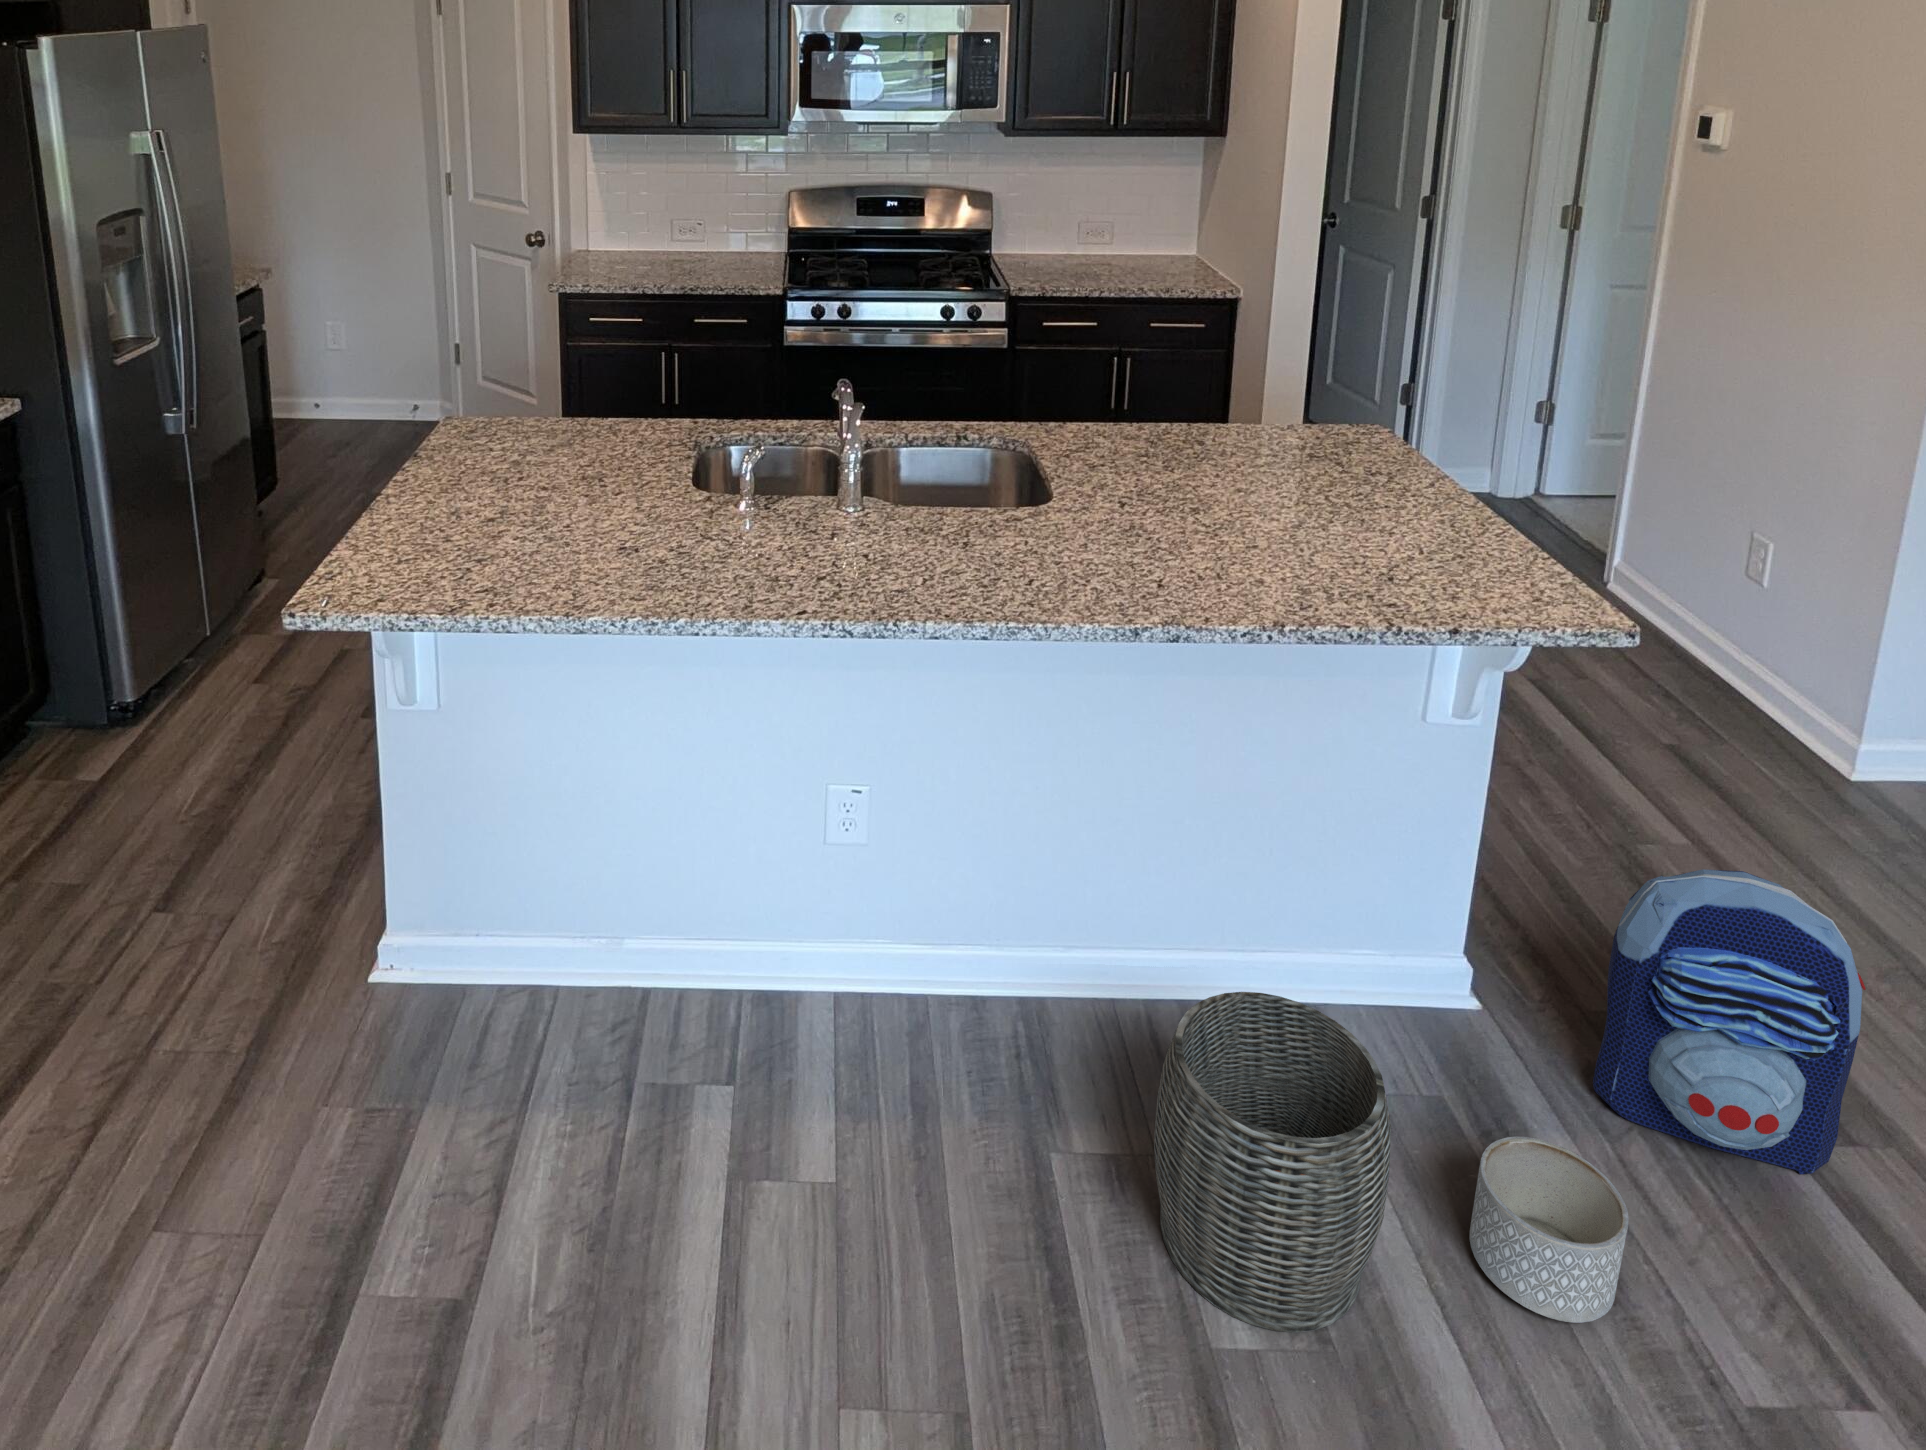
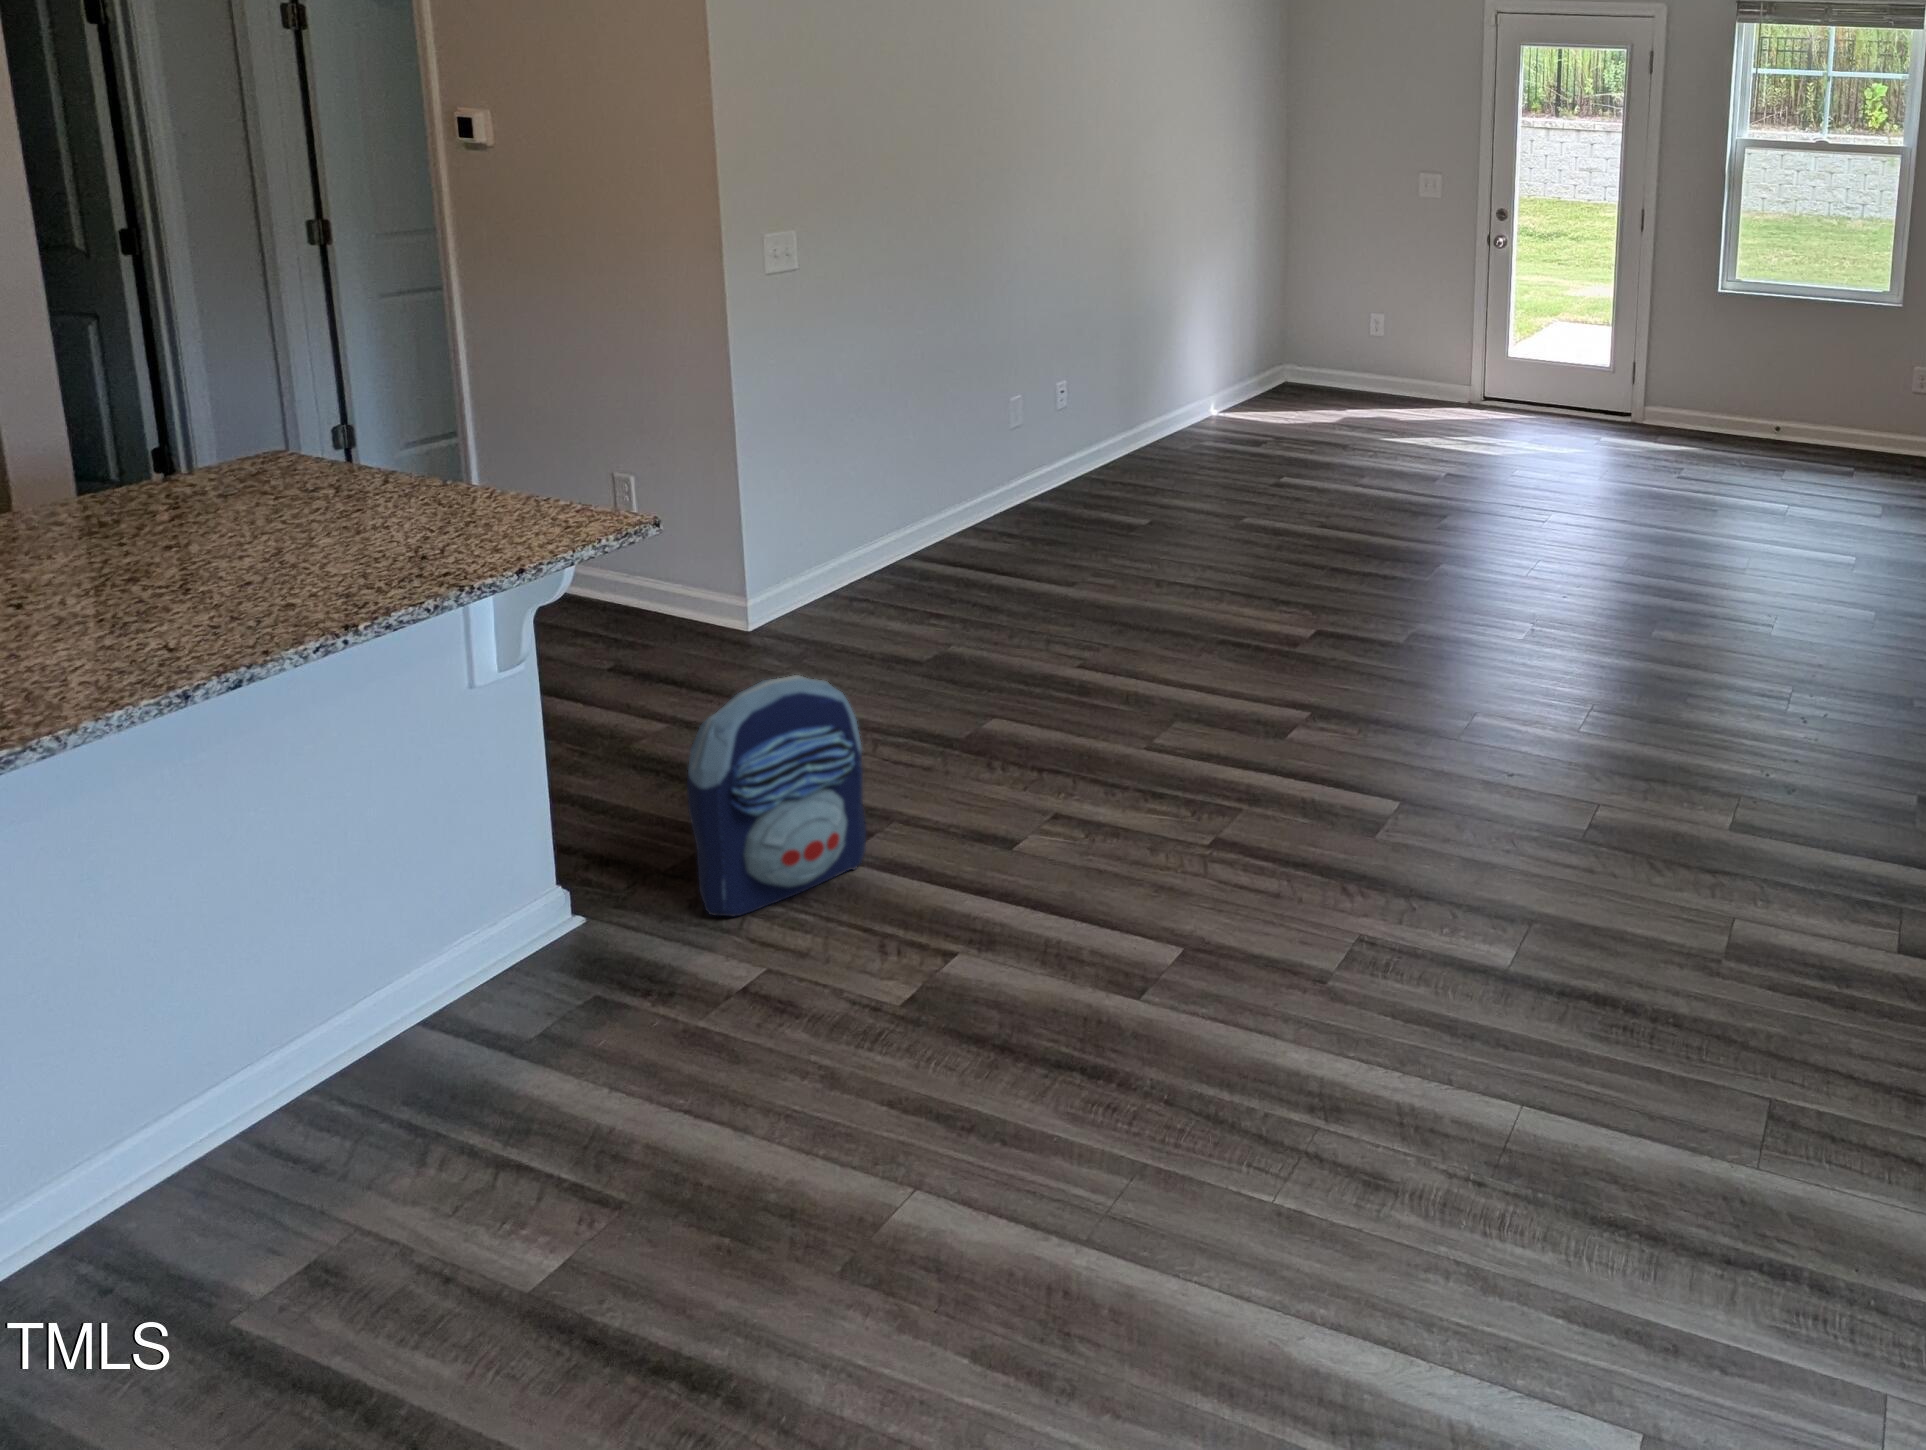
woven basket: present [1154,992,1391,1333] -> none [371,954,634,1276]
planter: present [1470,1137,1629,1323] -> none [675,933,798,1066]

